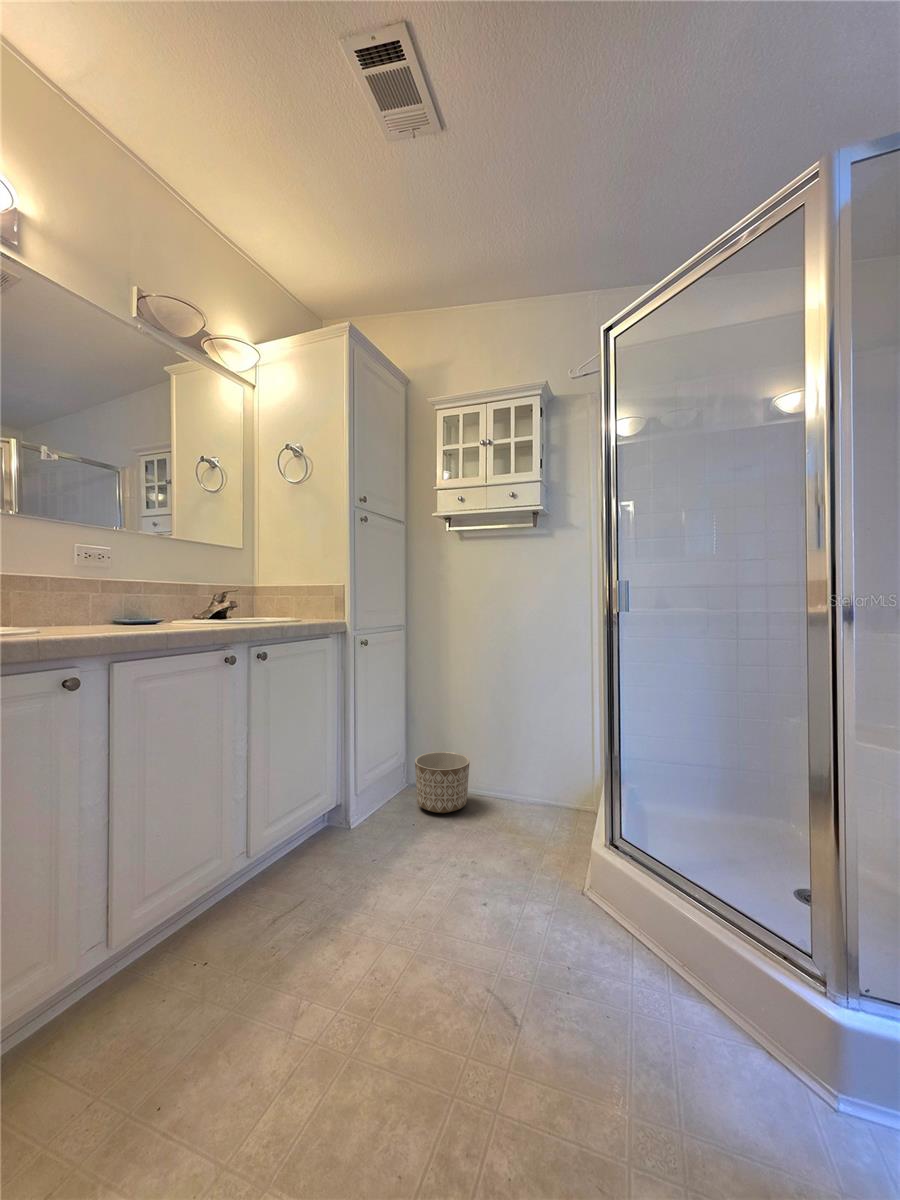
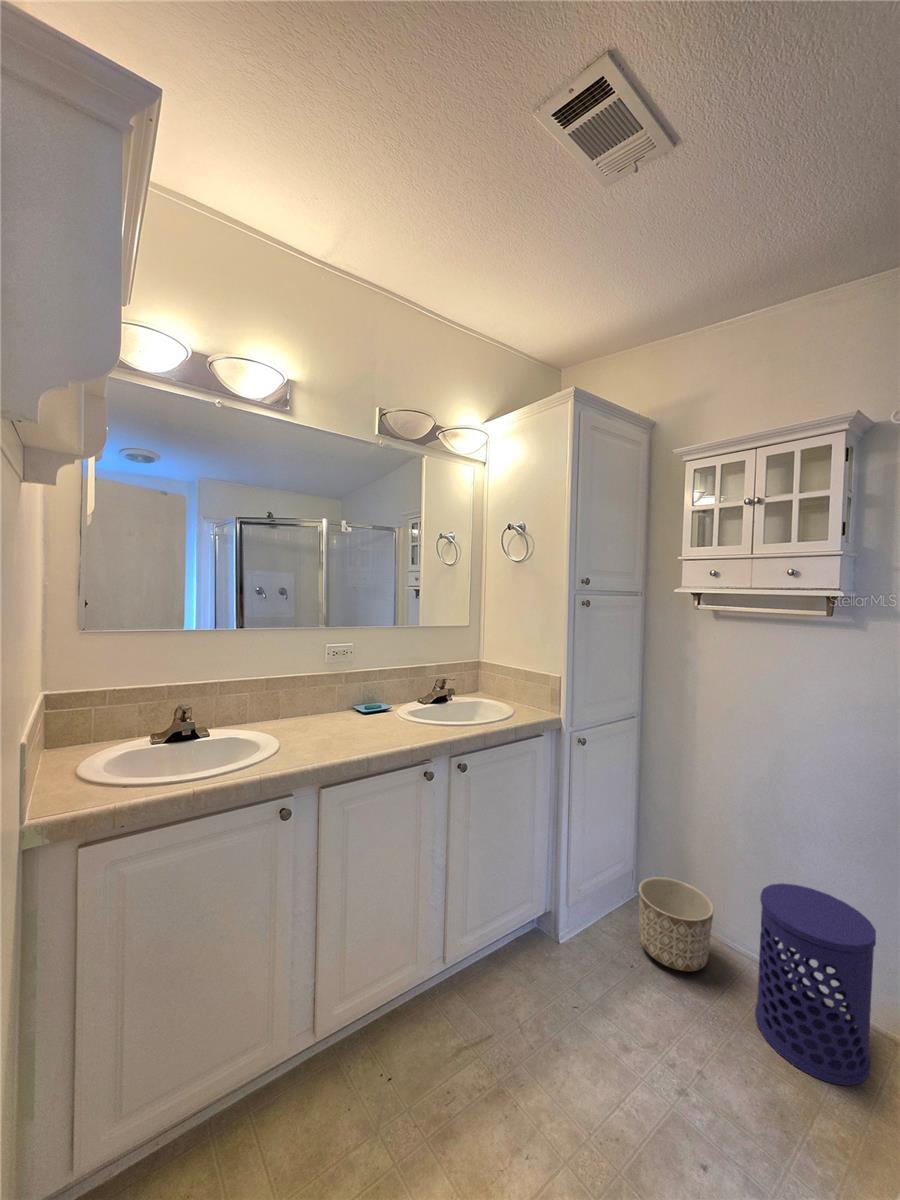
waste bin: none [501,722,566,837] -> present [755,883,876,1086]

